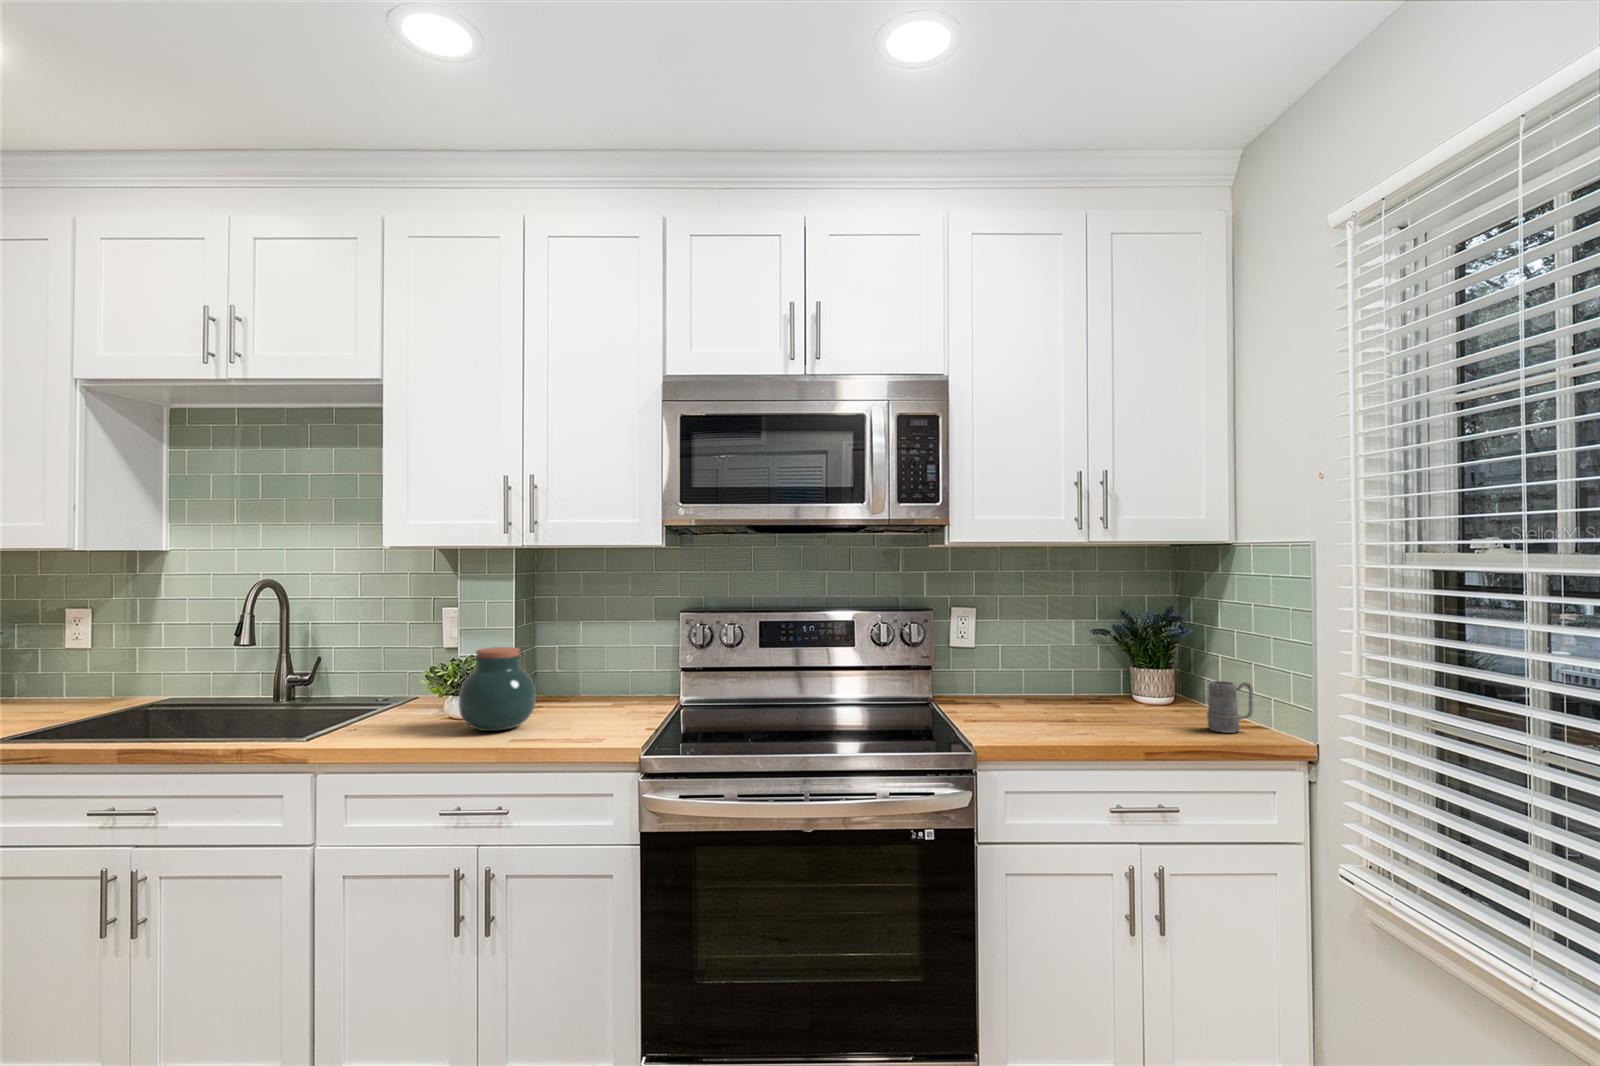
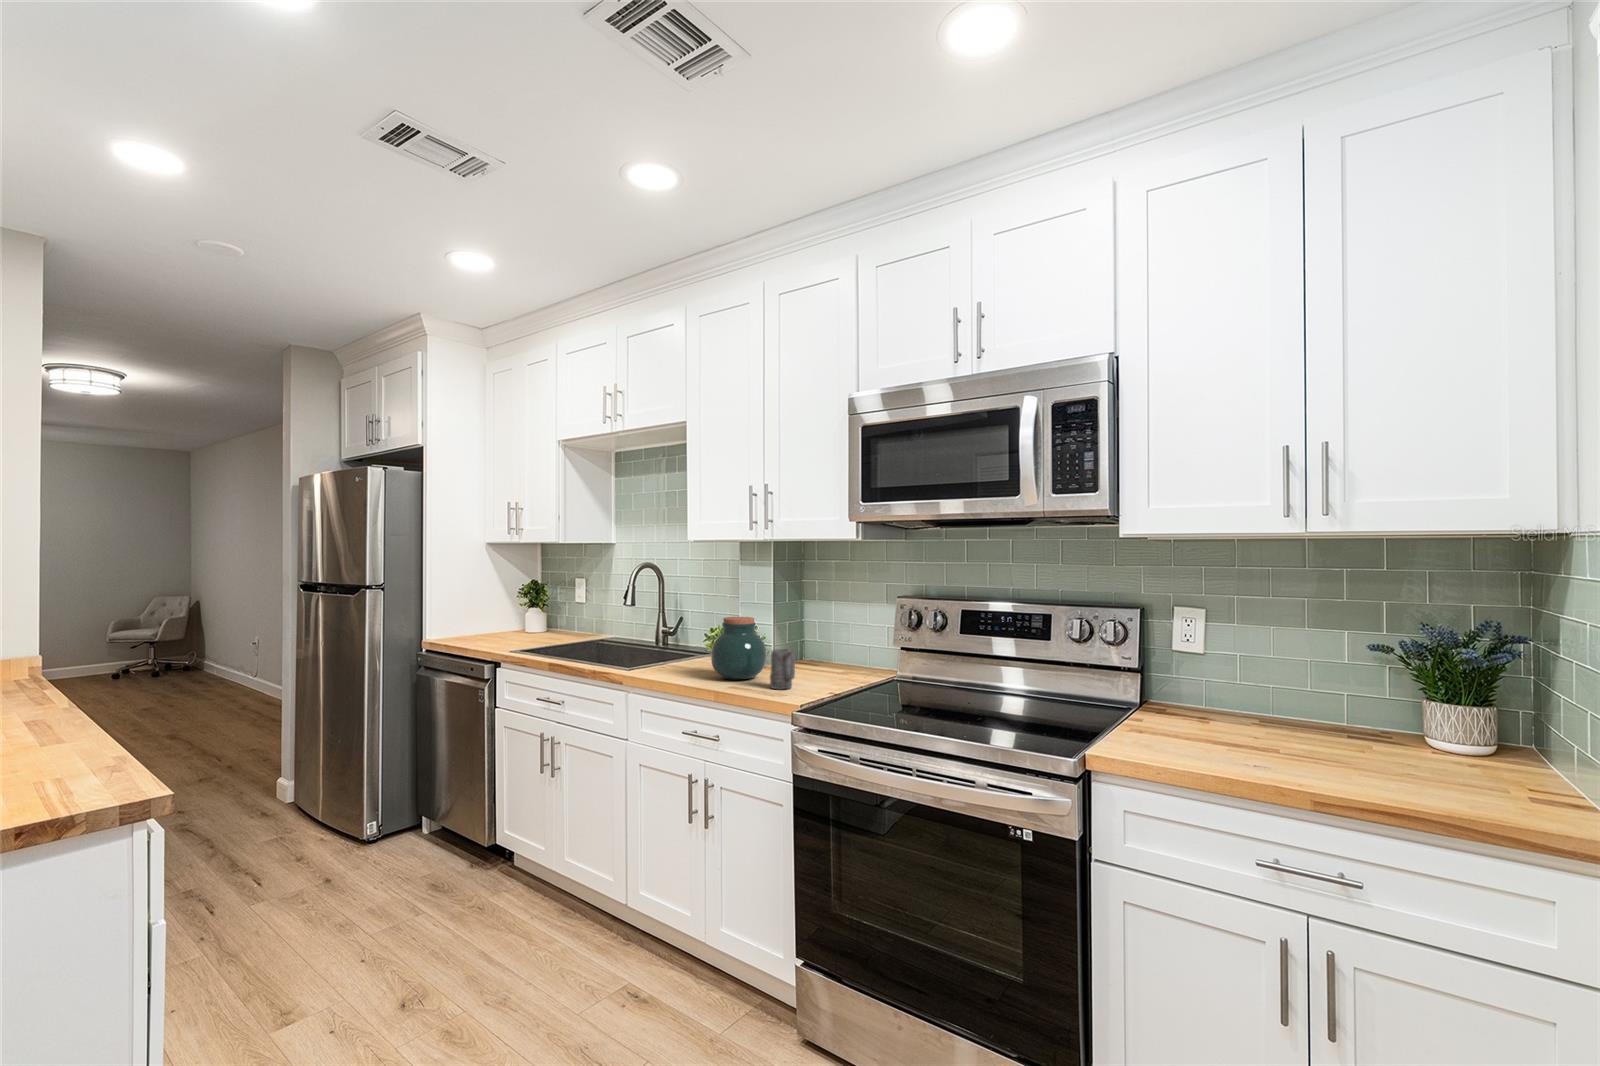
mug: present [1207,681,1253,733] -> present [770,649,795,689]

